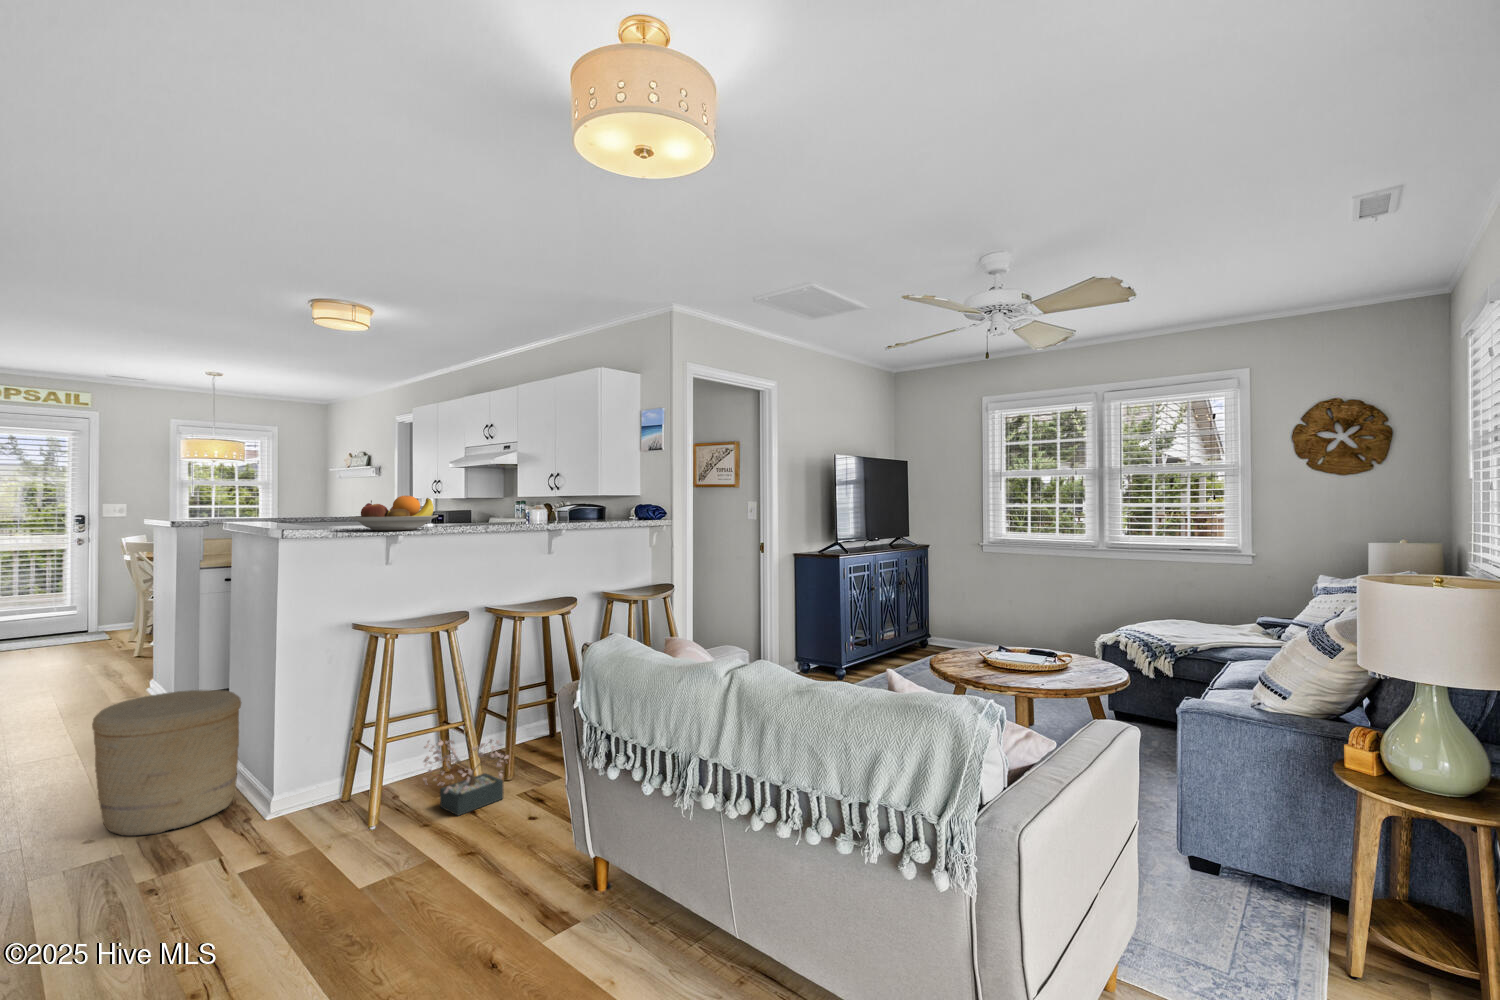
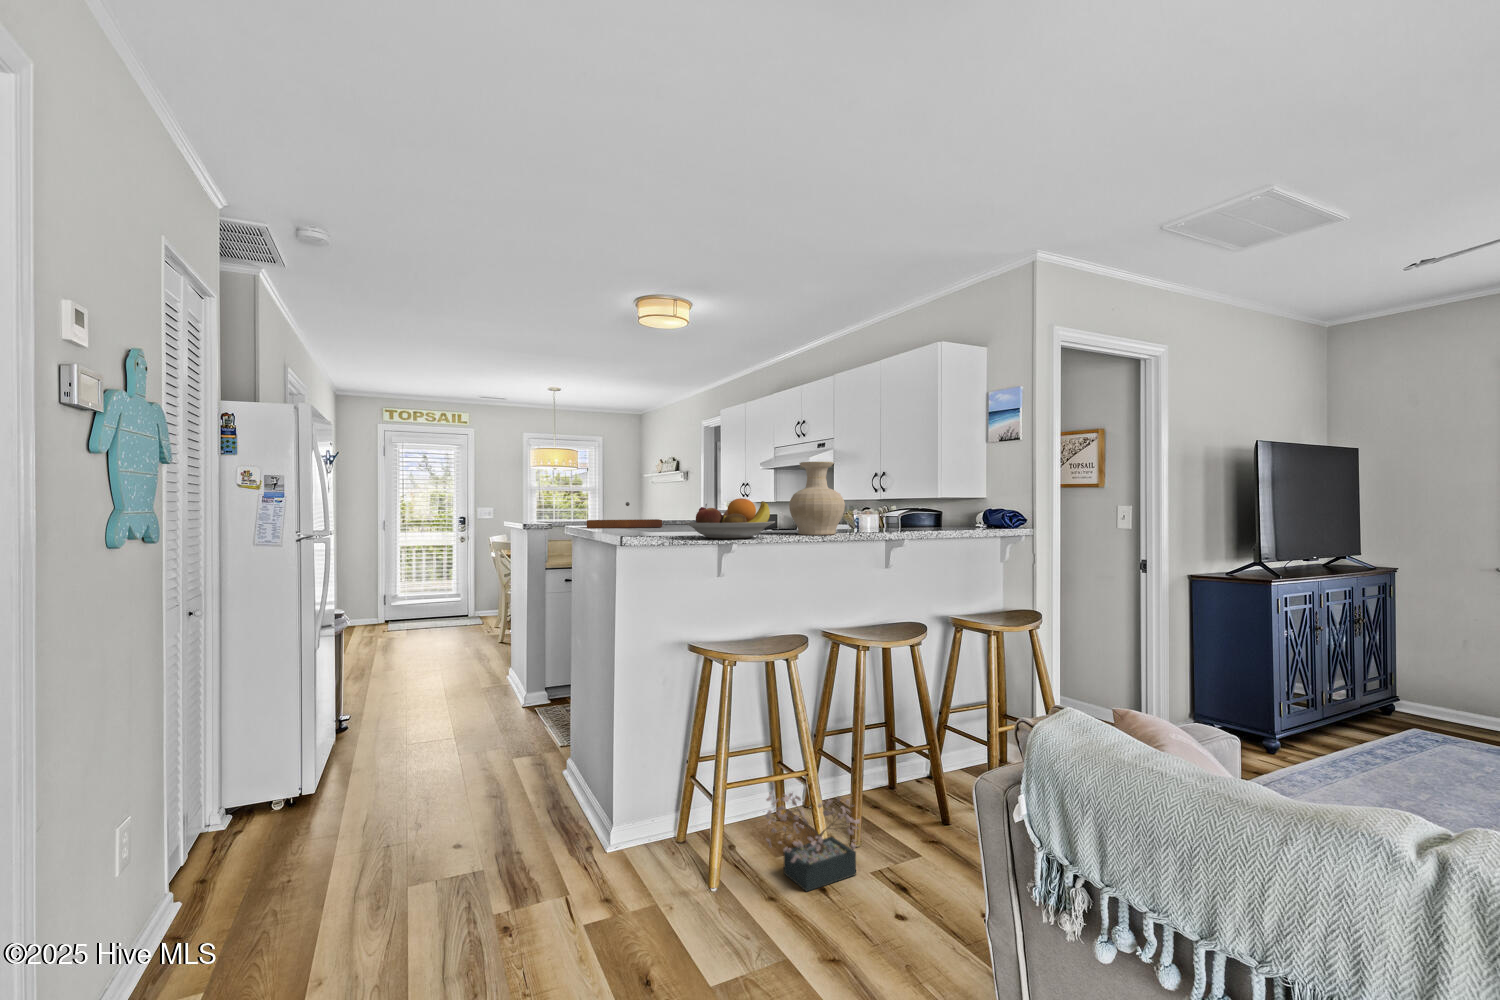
vase: none [455,464,506,527] -> present [789,462,845,535]
tray: none [248,499,335,524] -> present [587,502,662,528]
woven basket: present [92,690,241,836] -> none [456,700,582,853]

